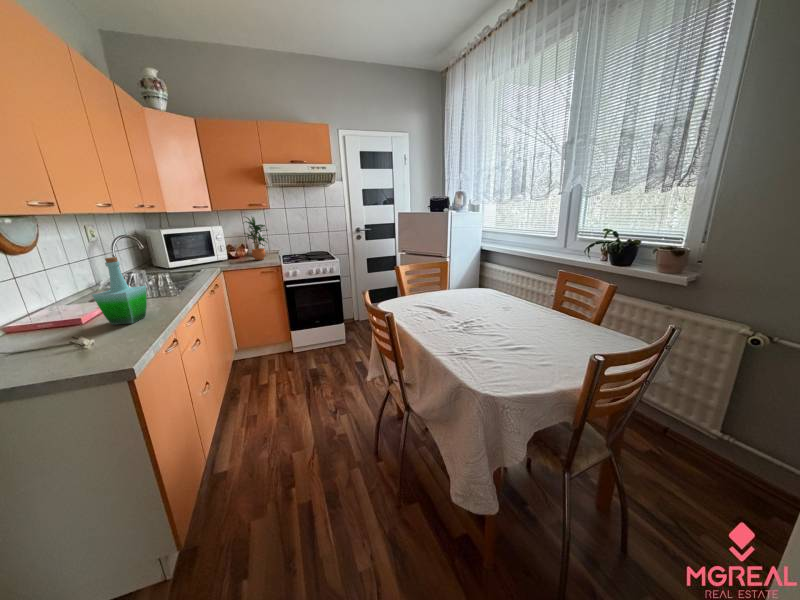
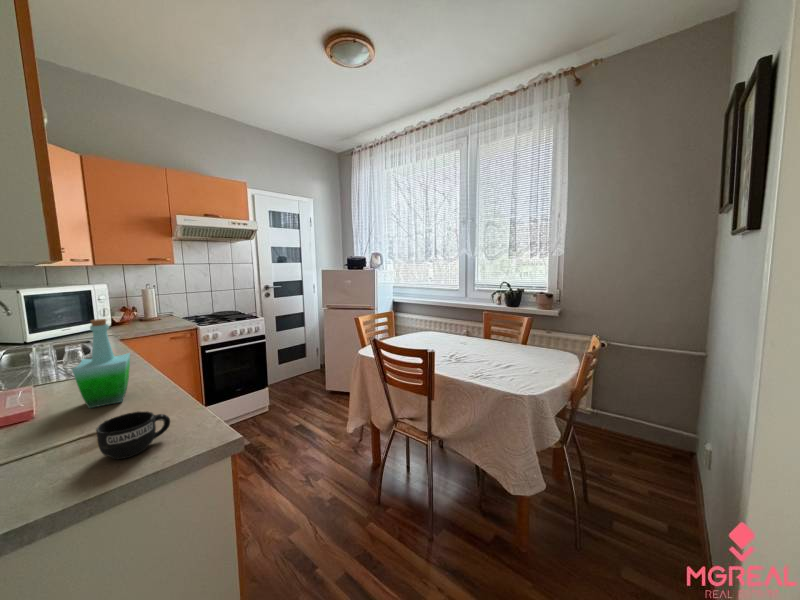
potted plant: present [244,217,267,260] -> none [136,272,174,324]
mug: none [34,336,101,371] -> present [96,412,170,459]

